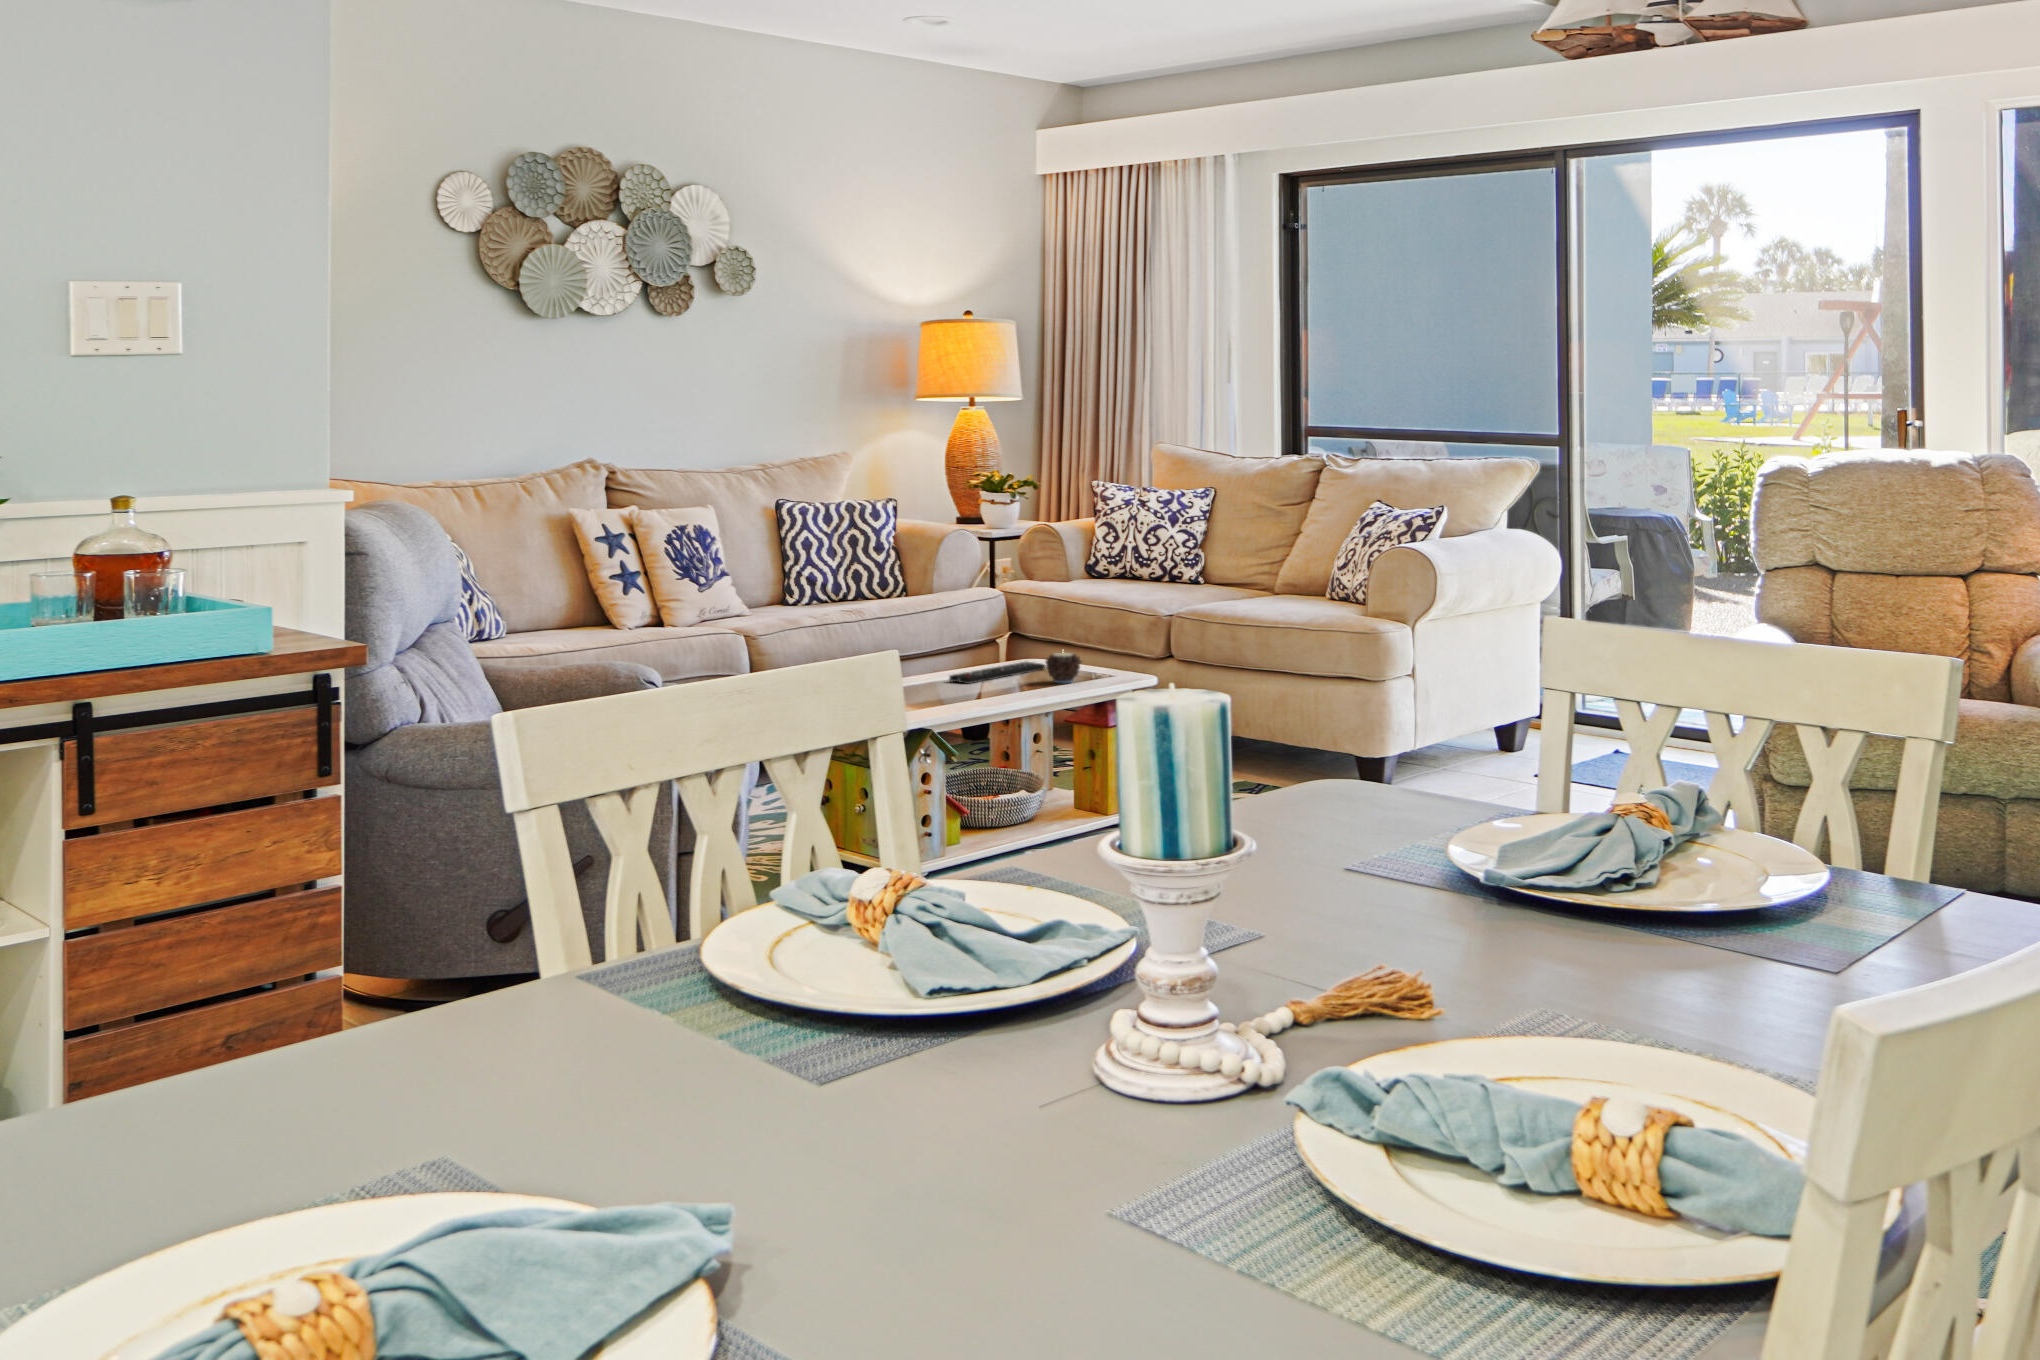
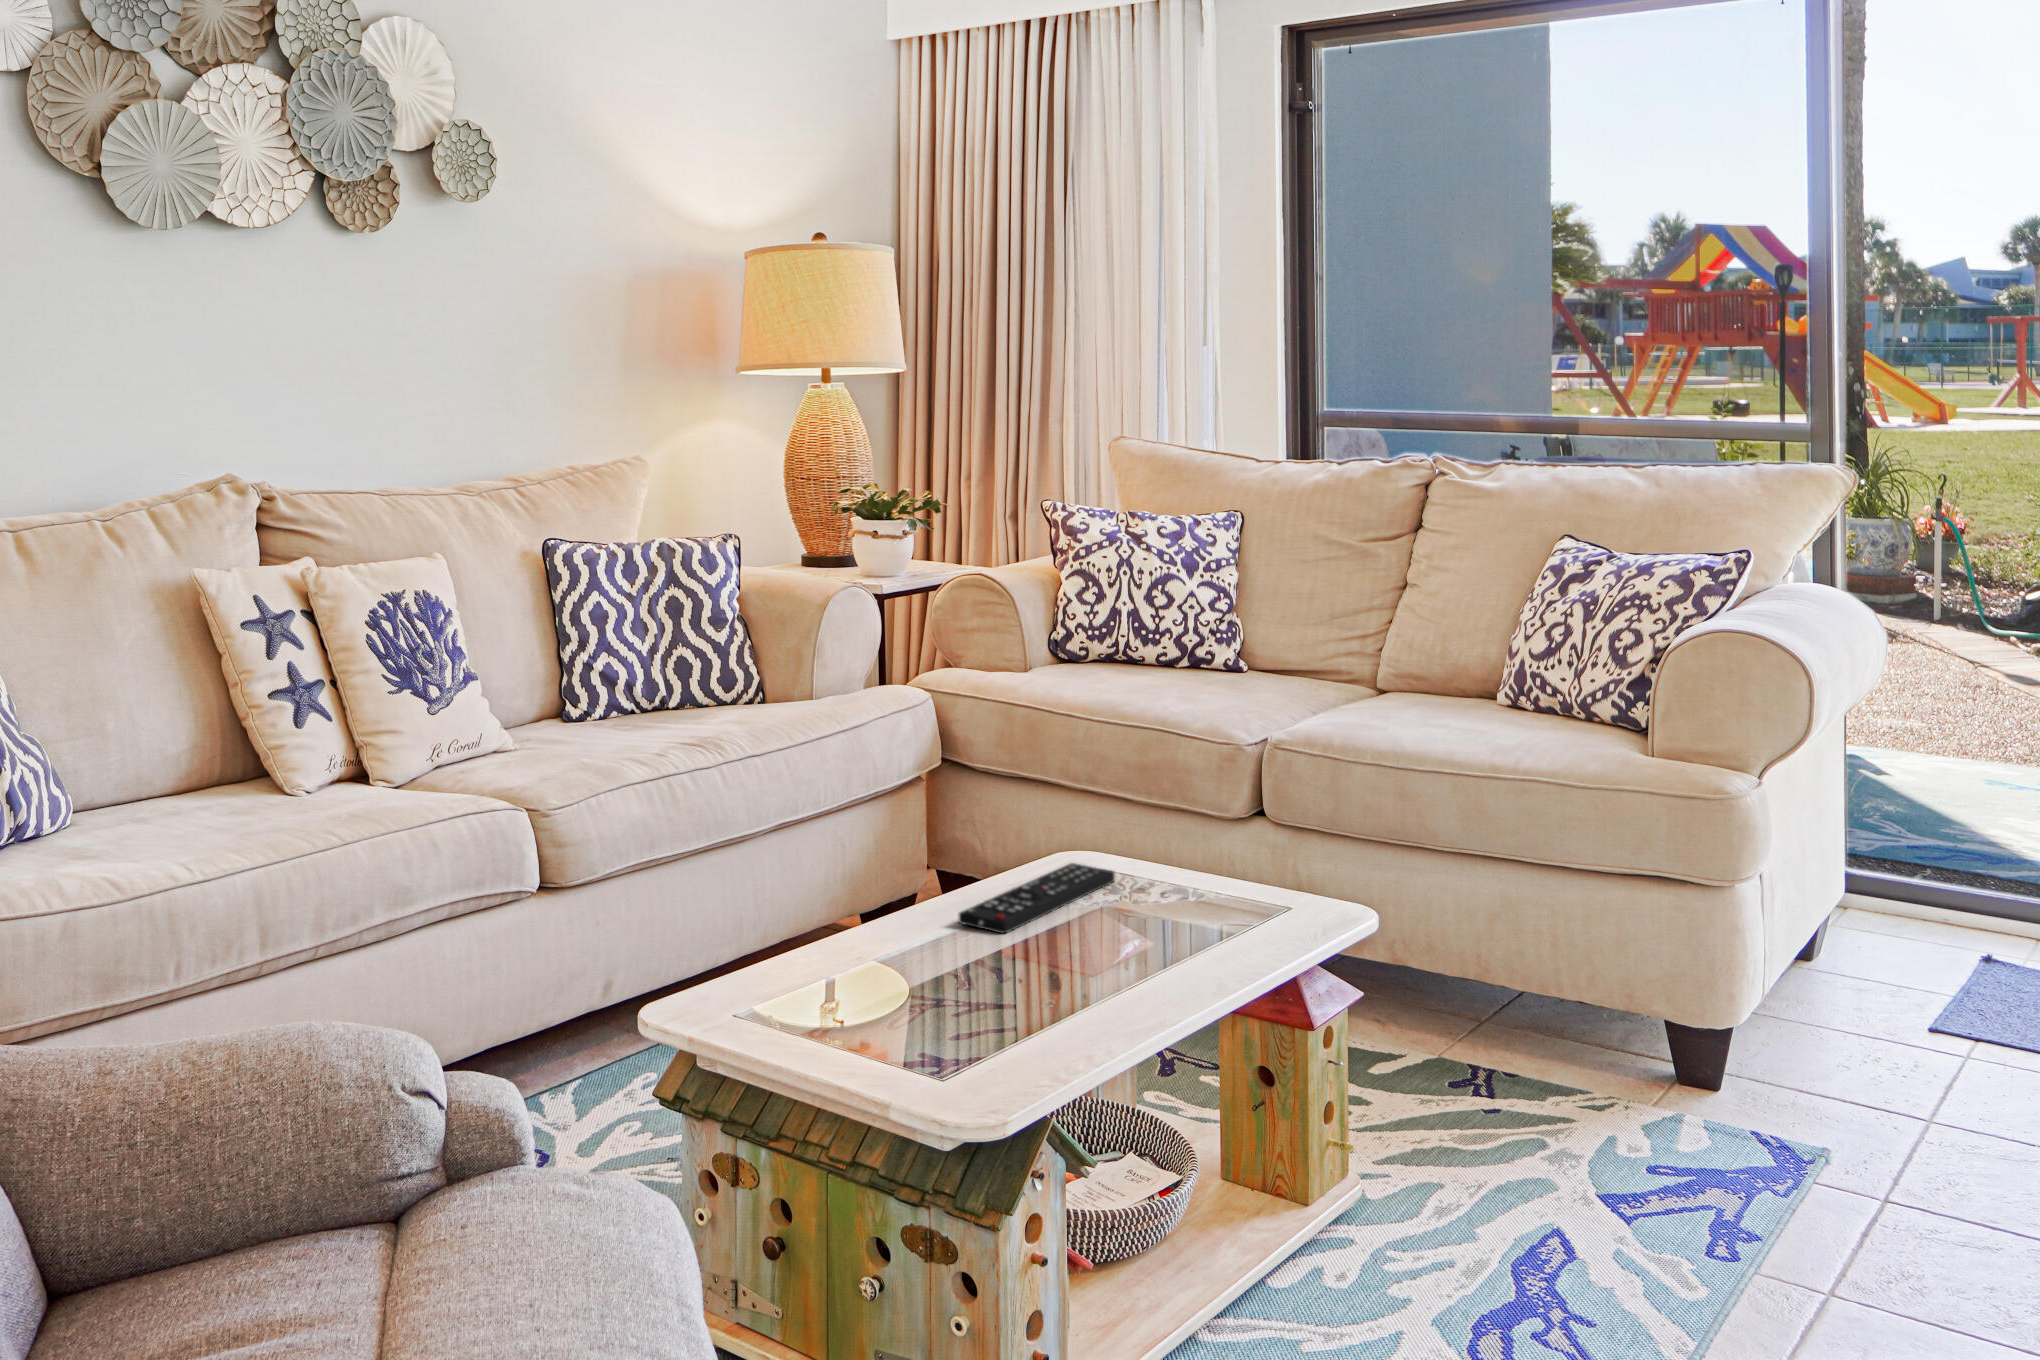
candle: present [1046,650,1081,683] -> none [1169,866,1243,940]

